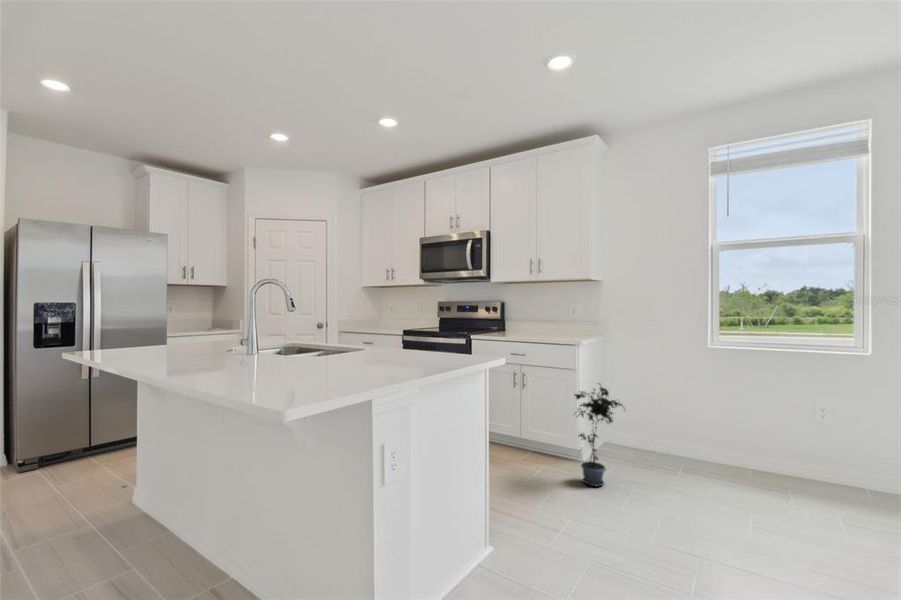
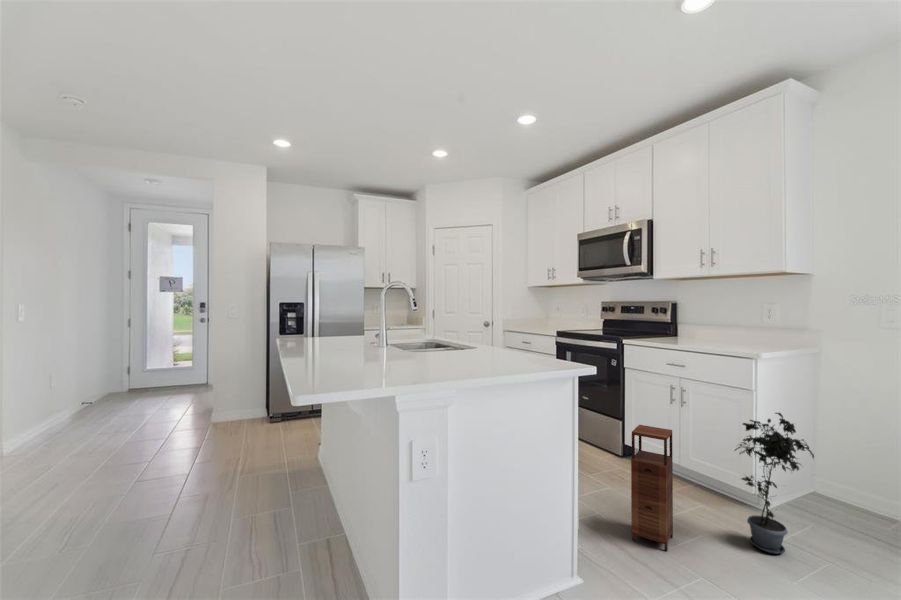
storage cabinet: none [510,405,538,503] -> present [631,425,673,551]

